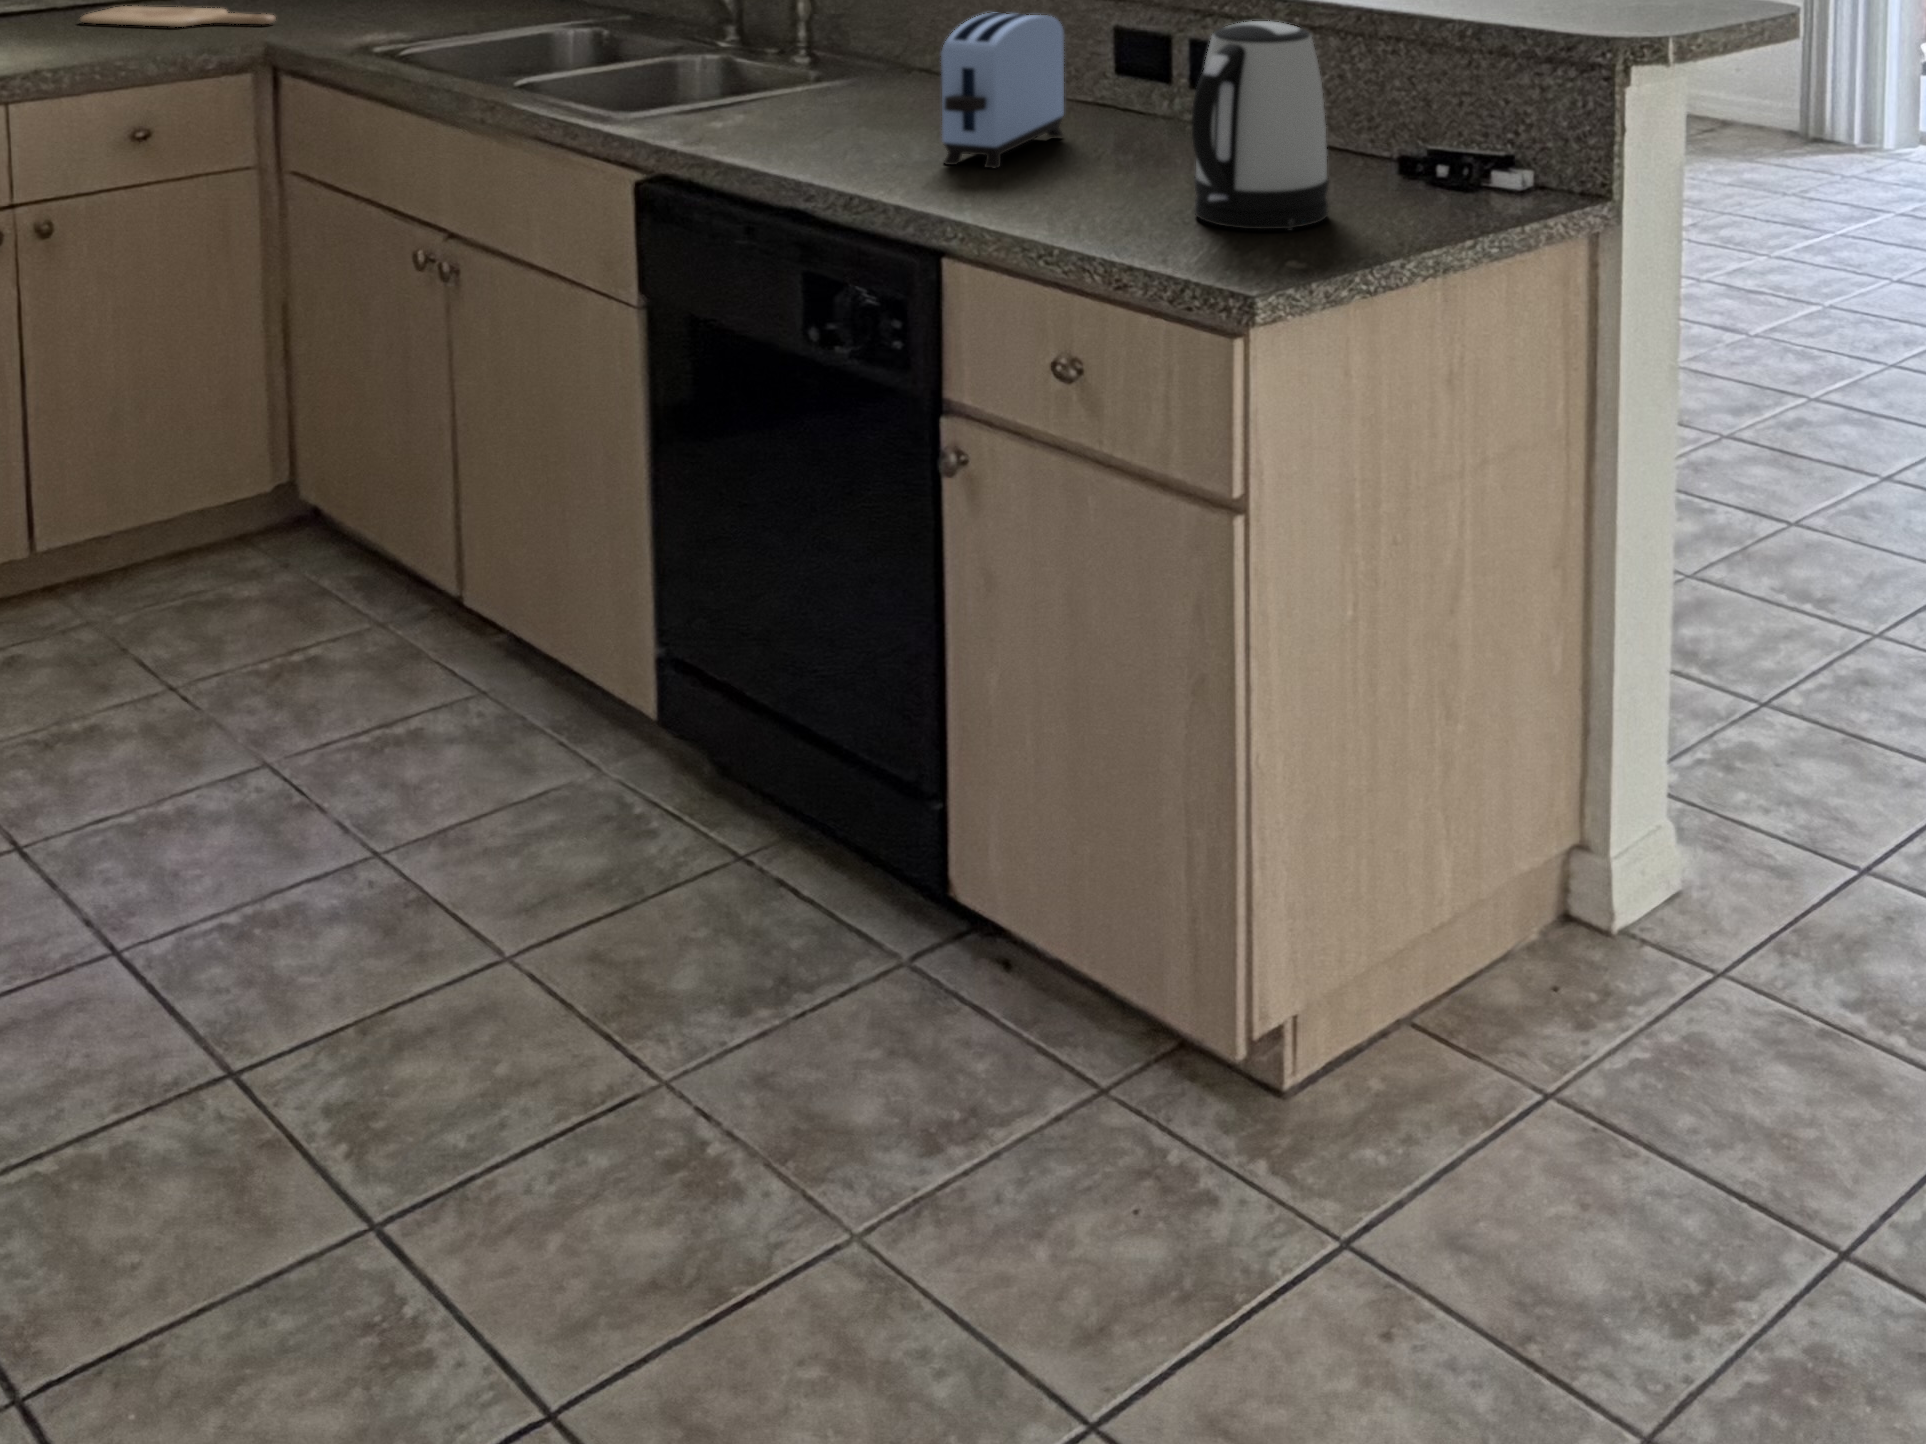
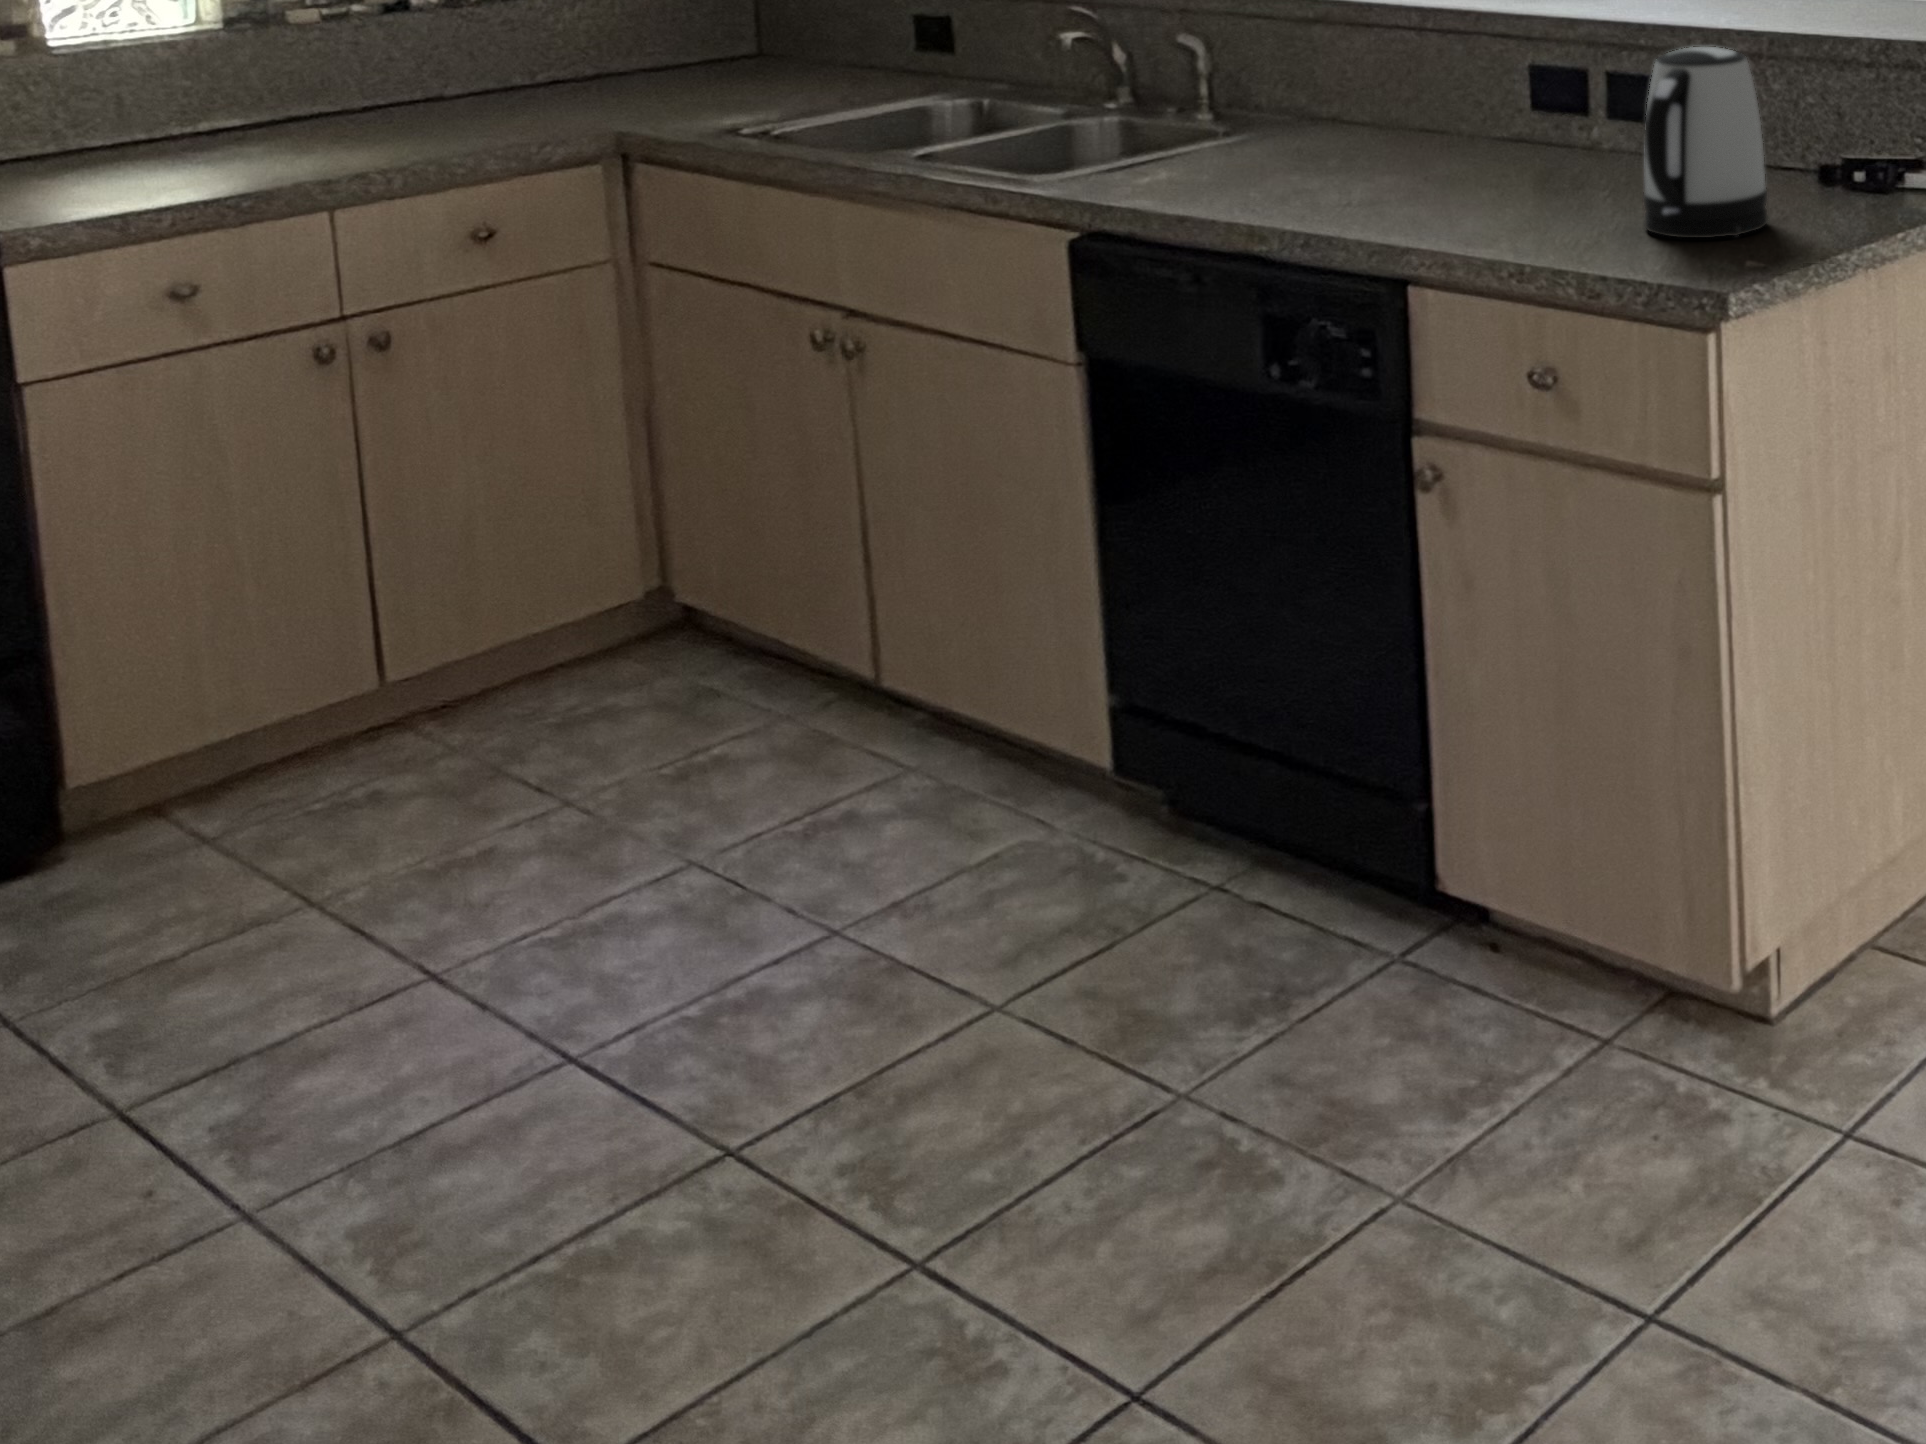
cutting board: present [81,6,275,27] -> none [388,100,616,122]
toaster: present [941,13,1064,168] -> none [1381,56,1493,202]

